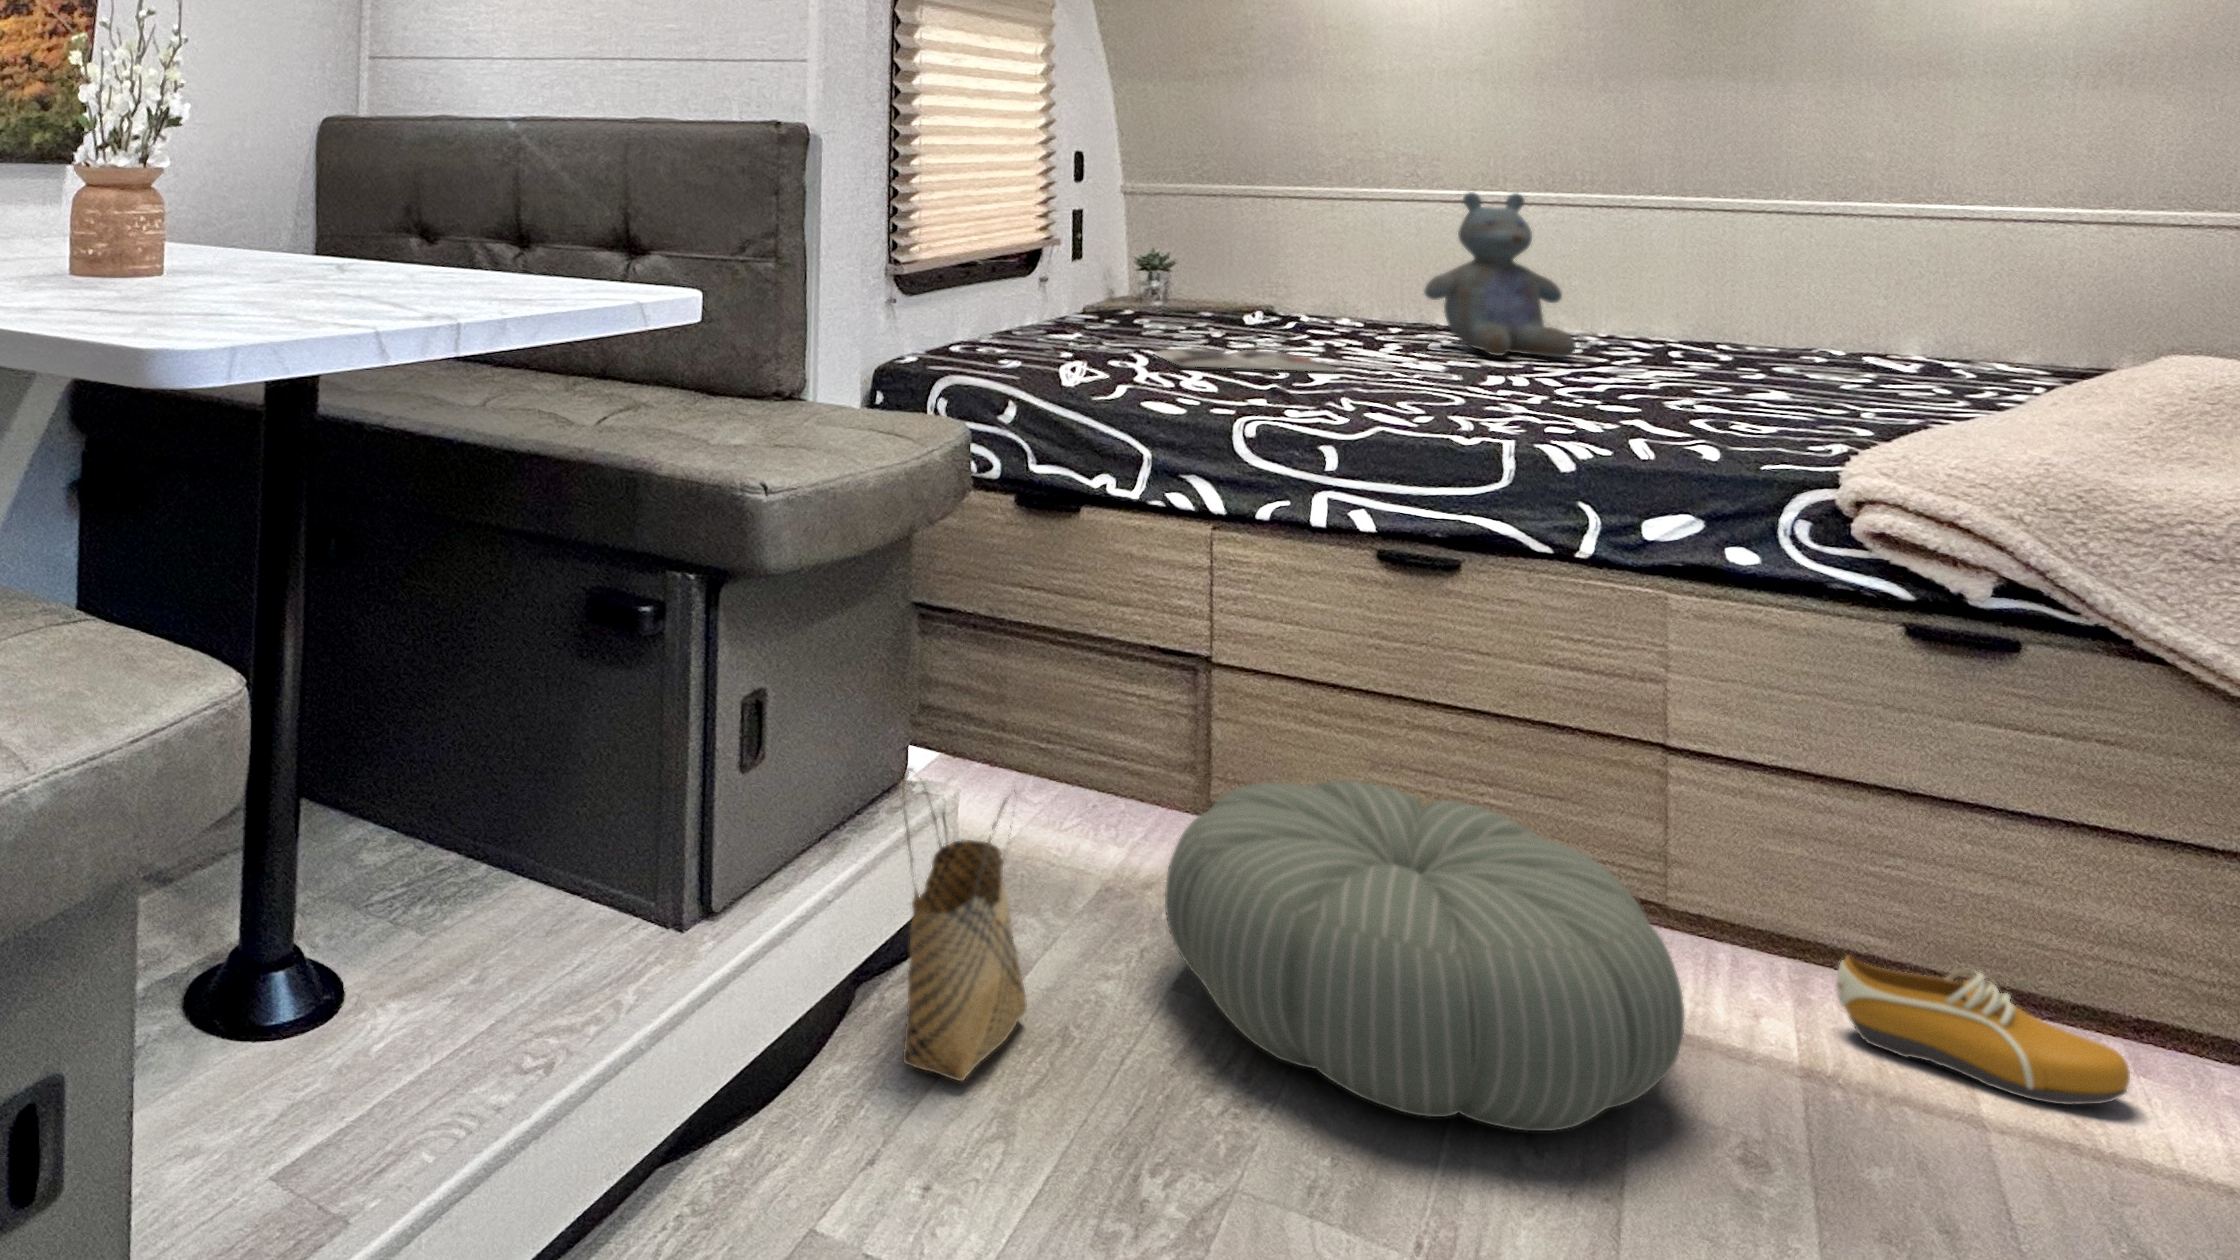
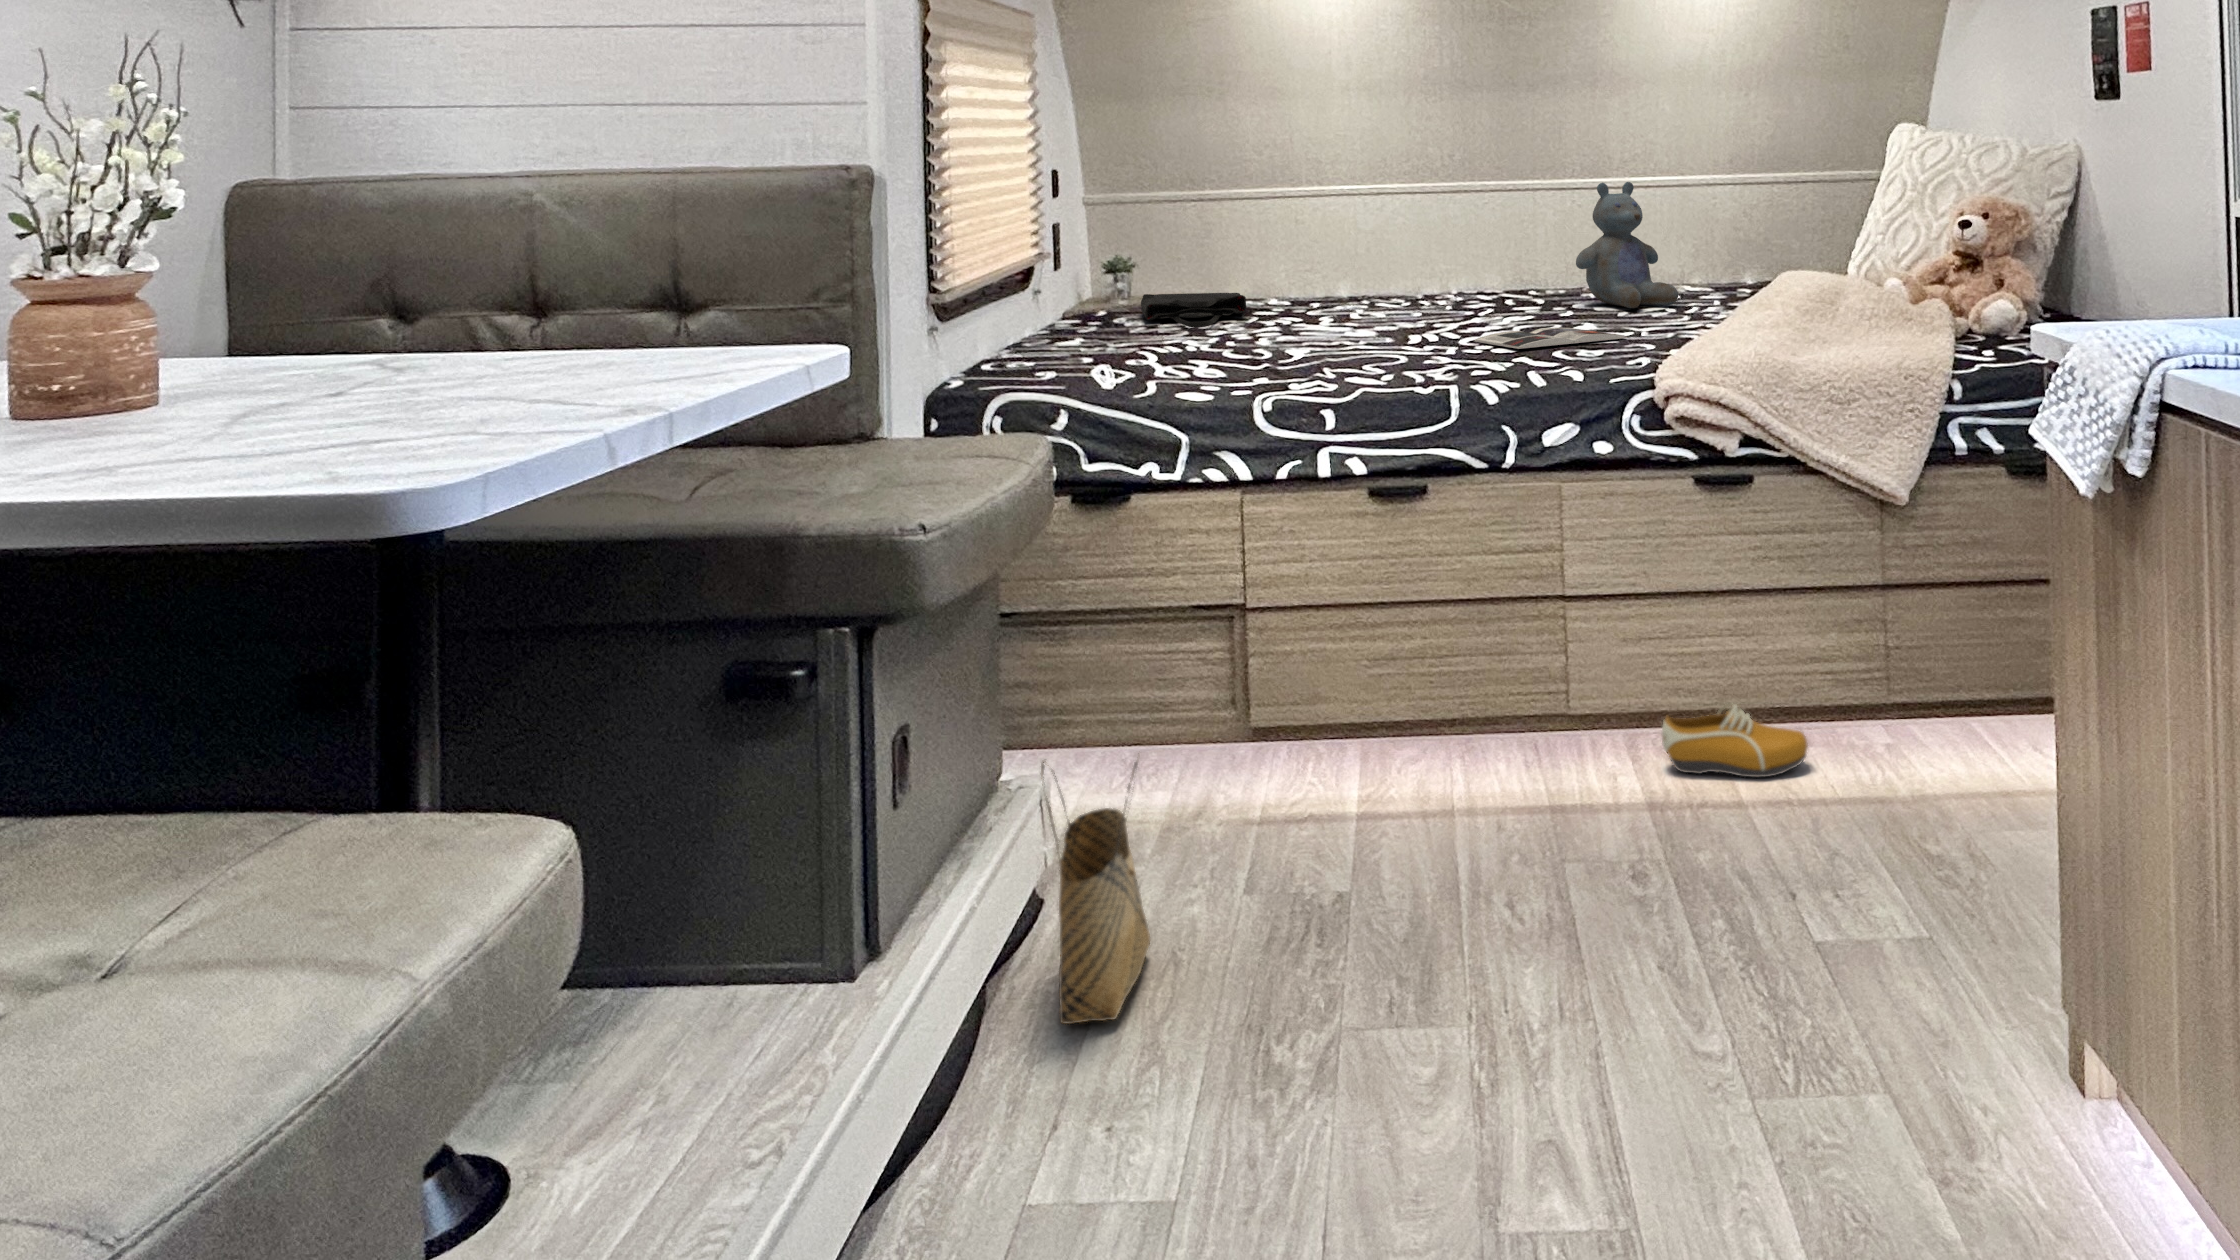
stuffed bear: present [1424,192,1576,358] -> present [1576,182,1678,308]
tote bag: none [1153,293,1280,334] -> present [1141,293,1246,327]
magazine: present [1153,348,1342,372] -> present [1475,328,1627,349]
pouf: present [1165,780,1685,1131] -> none [1244,675,1594,917]

